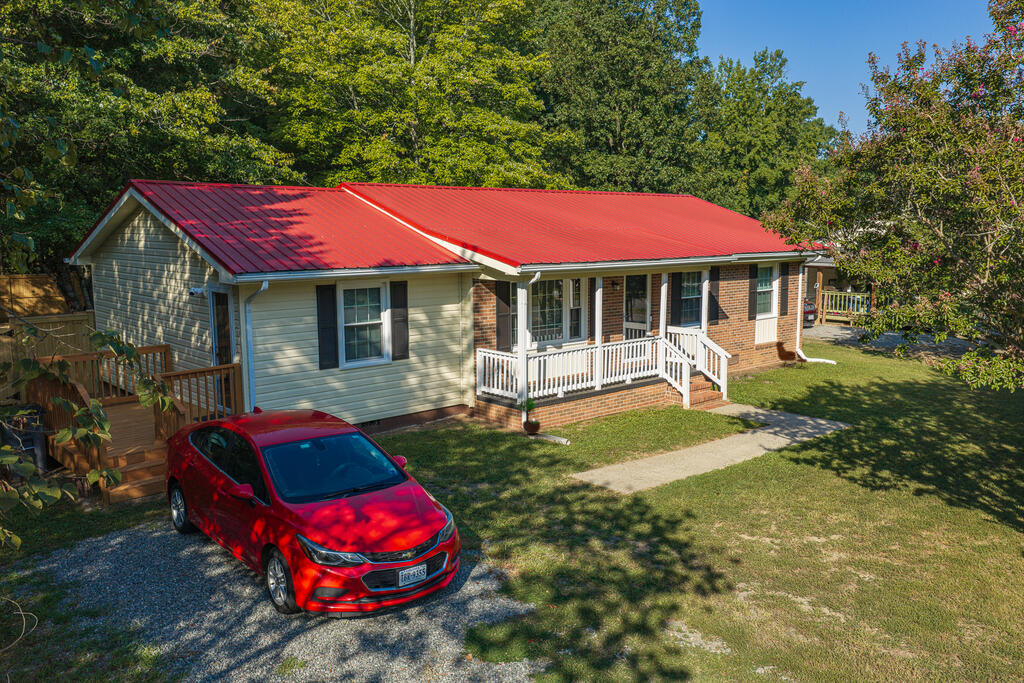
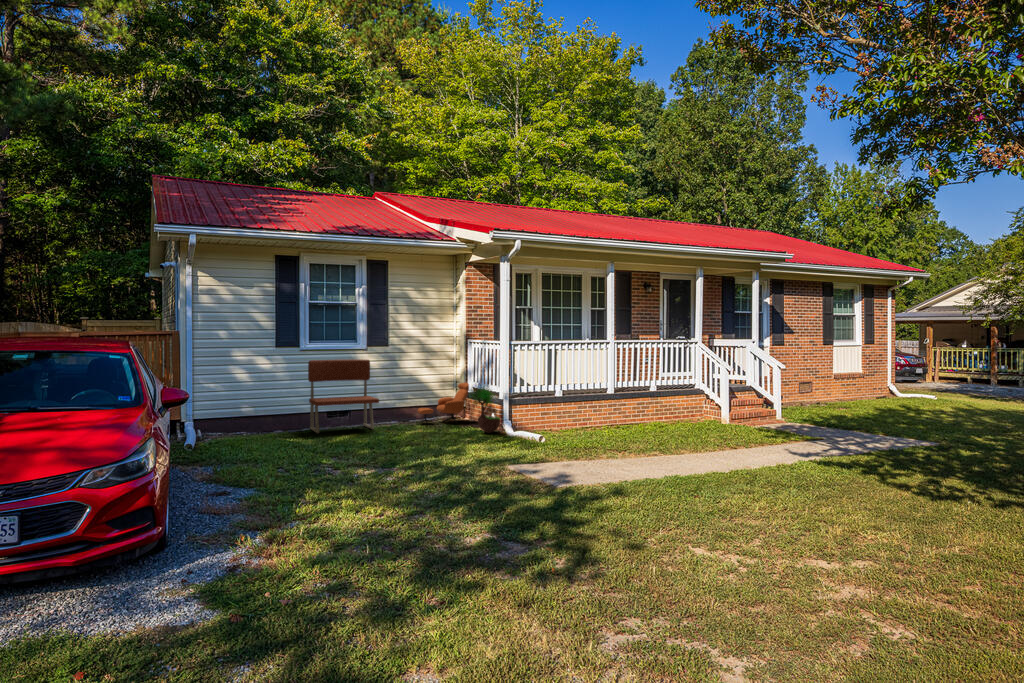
lounge chair: present [776,341,807,367] -> present [418,383,469,423]
bench: none [384,378,443,446] -> present [308,359,379,433]

